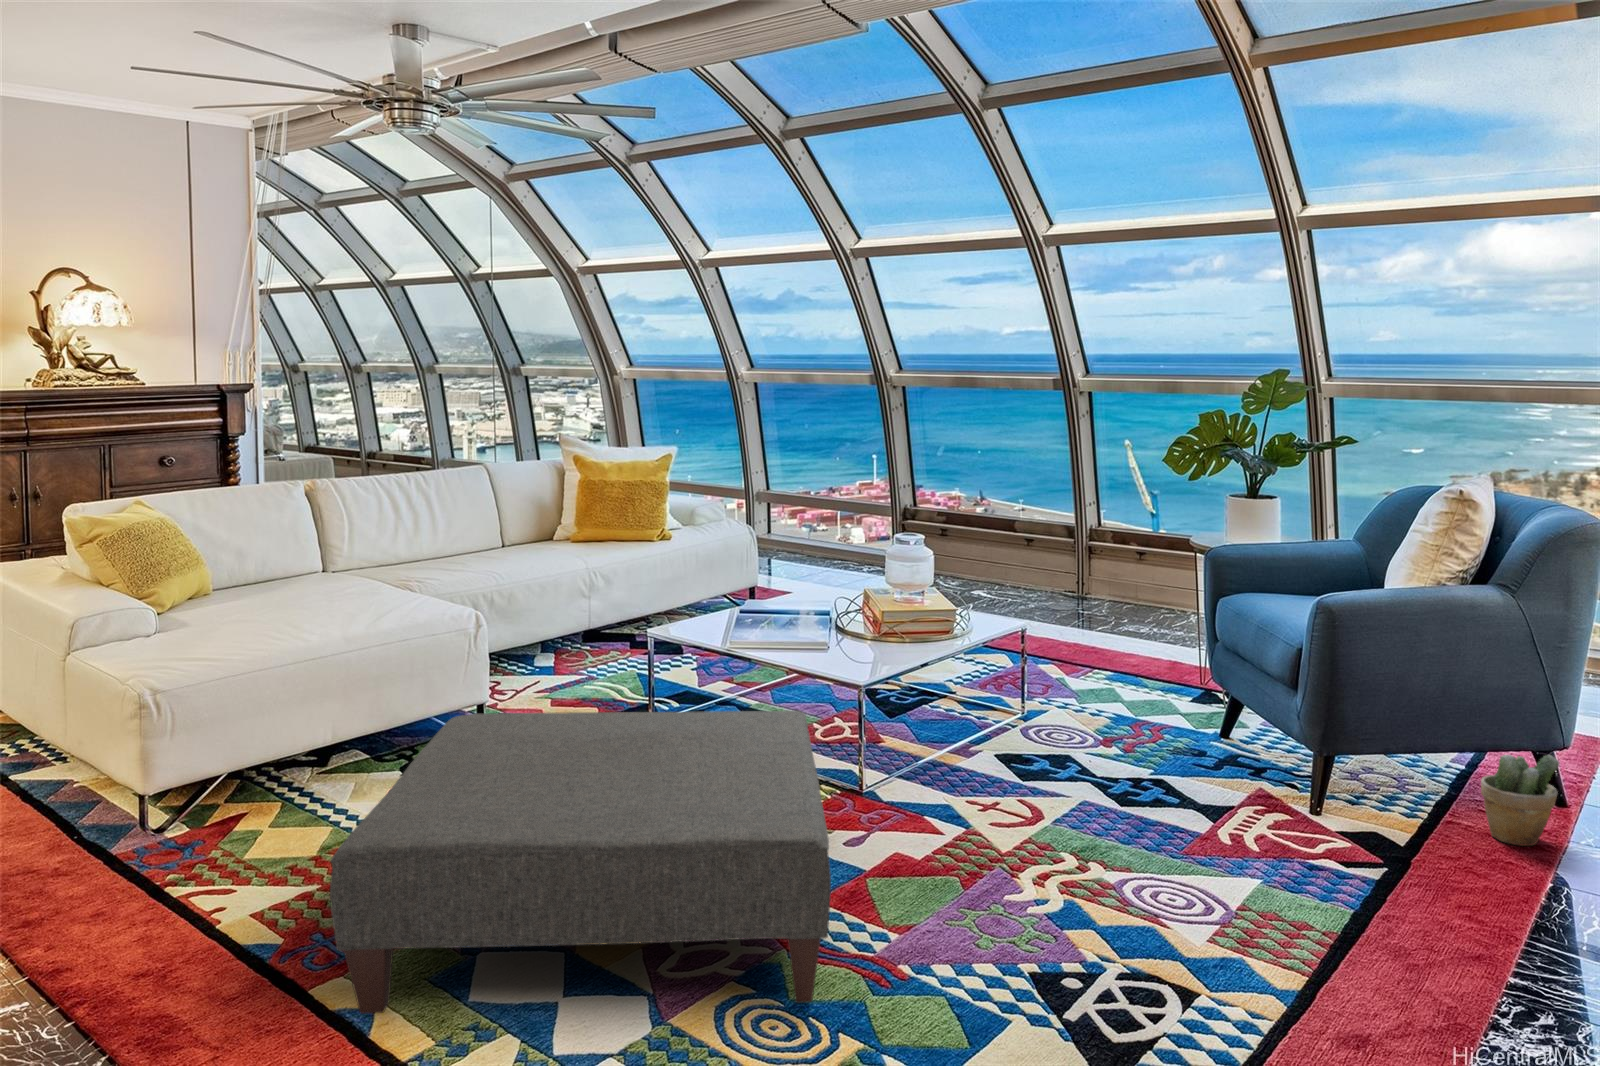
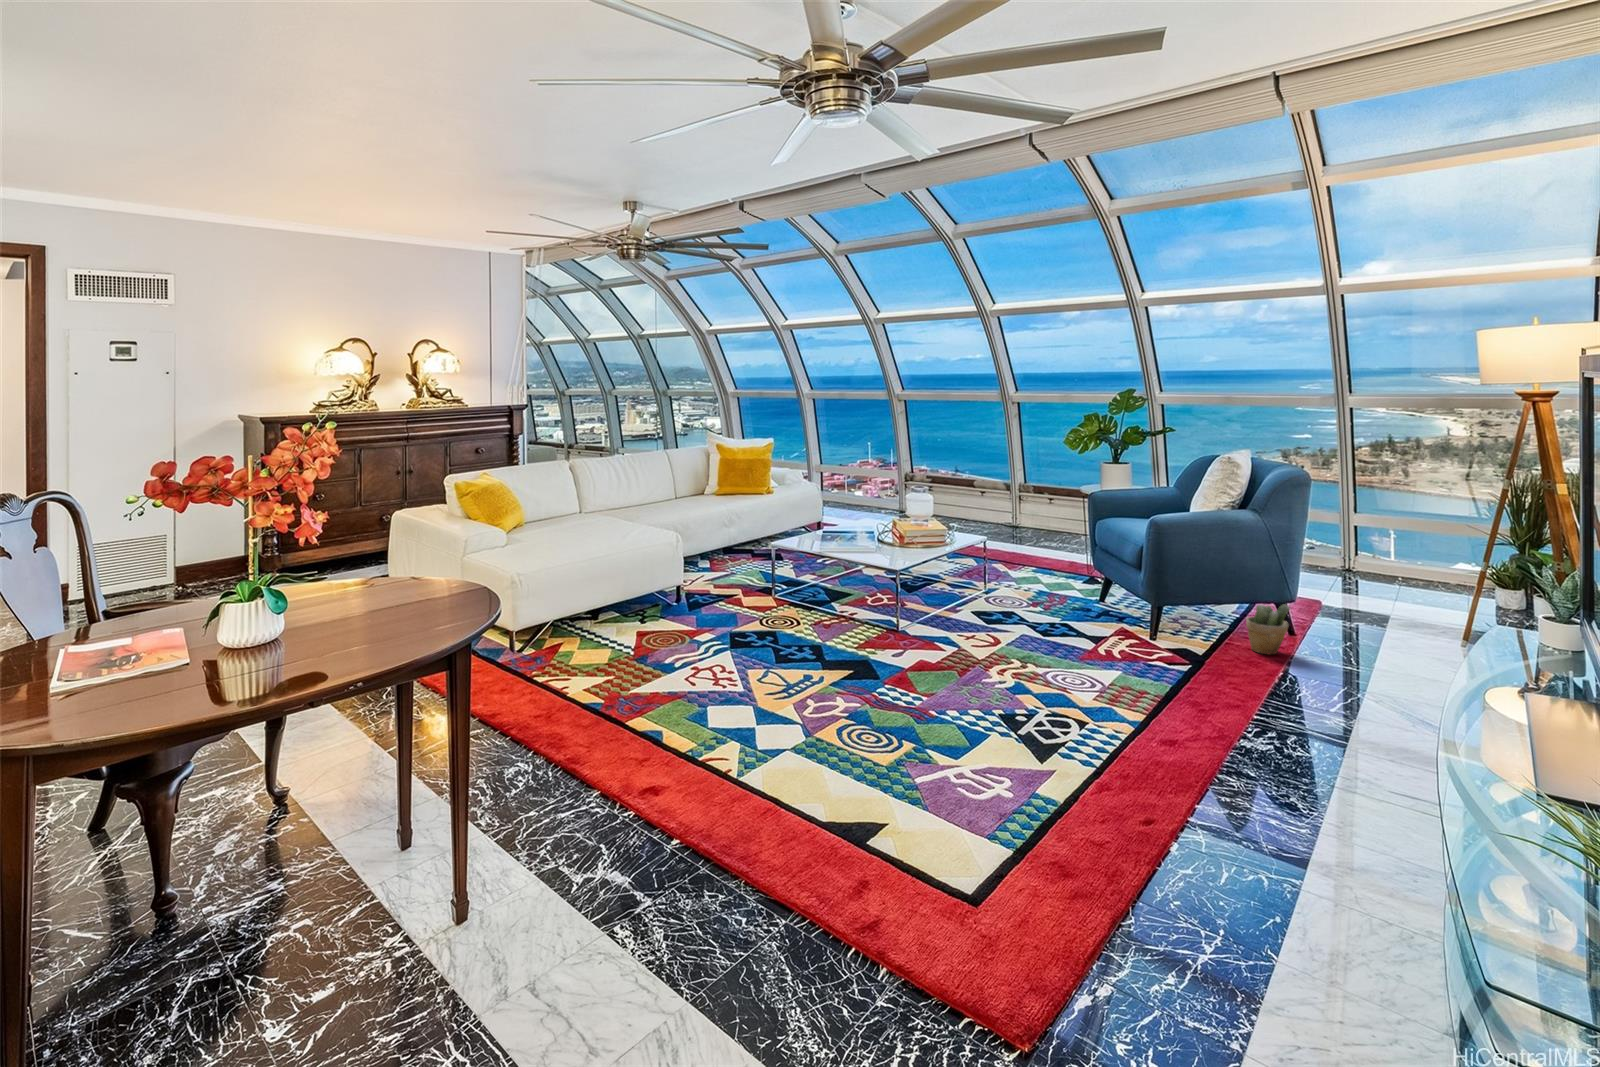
ottoman: present [330,711,831,1014] -> none [642,584,897,732]

